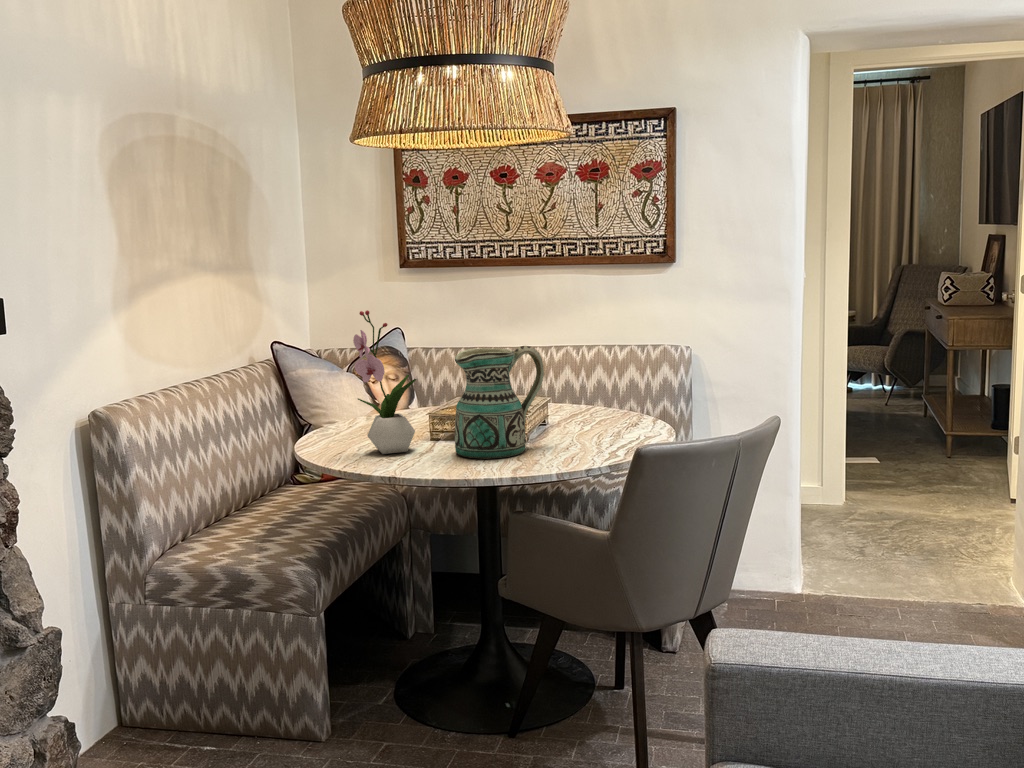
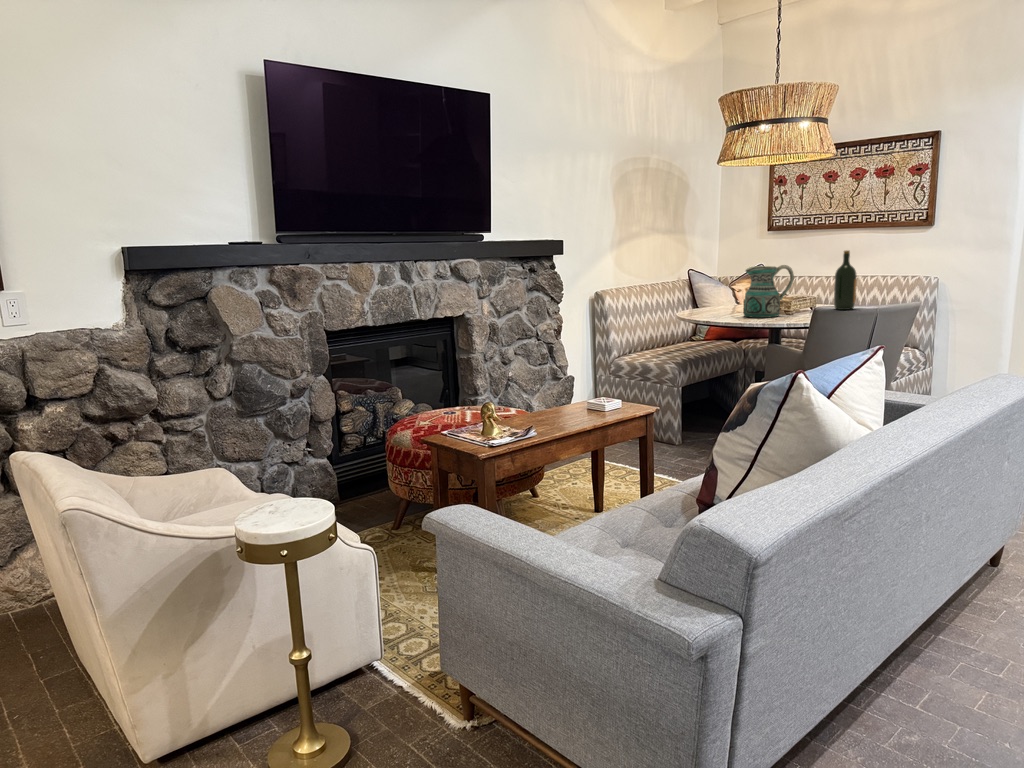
flower arrangement: present [353,310,416,454] -> none [702,248,730,315]
wine bottle: none [588,312,625,422] -> present [834,250,857,310]

